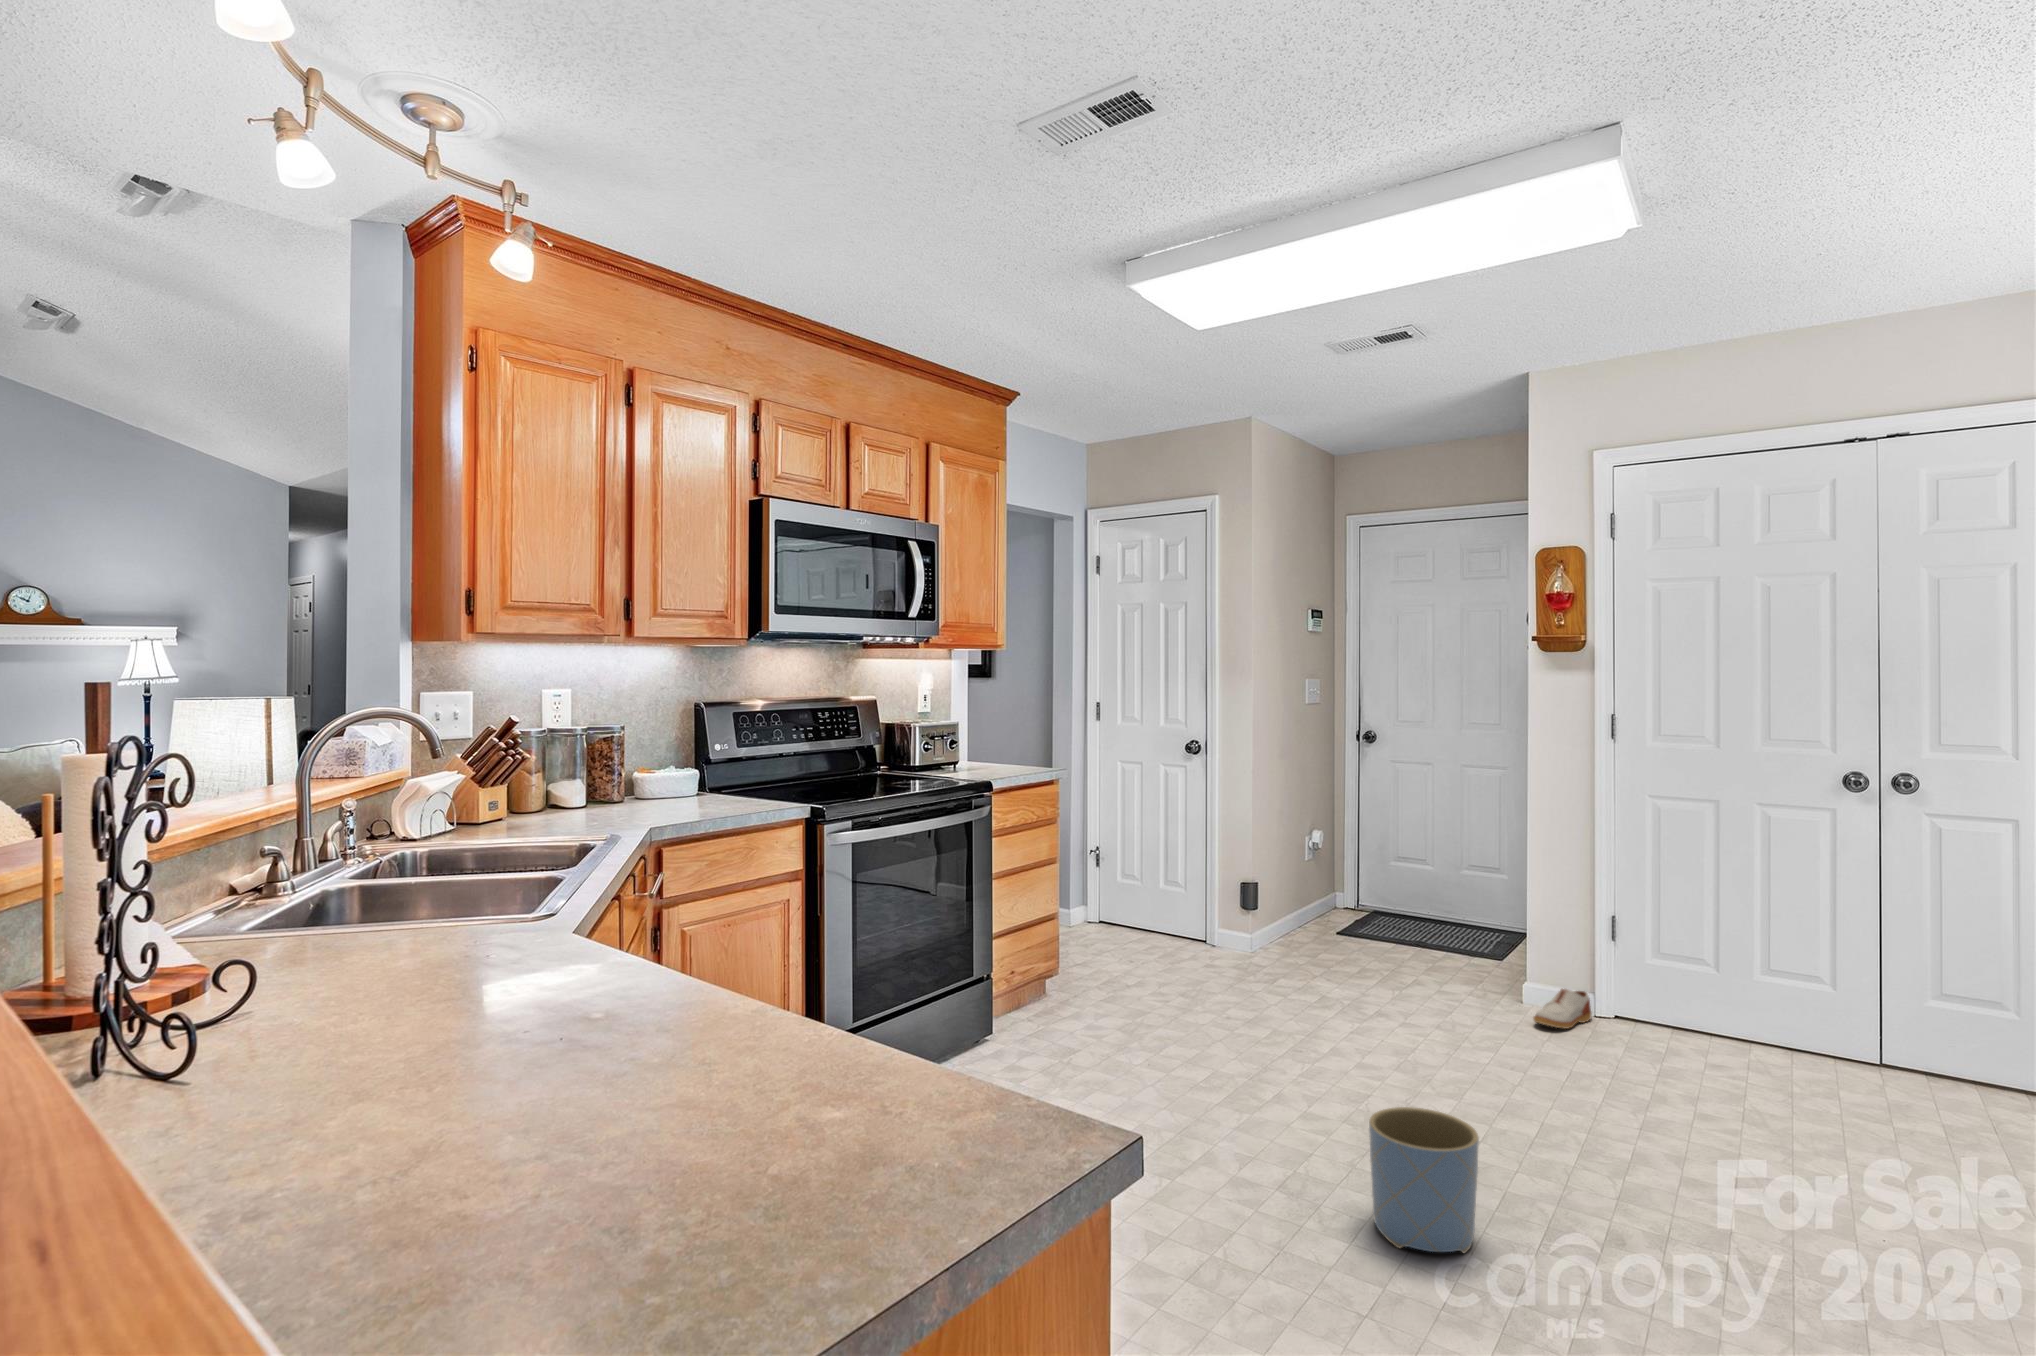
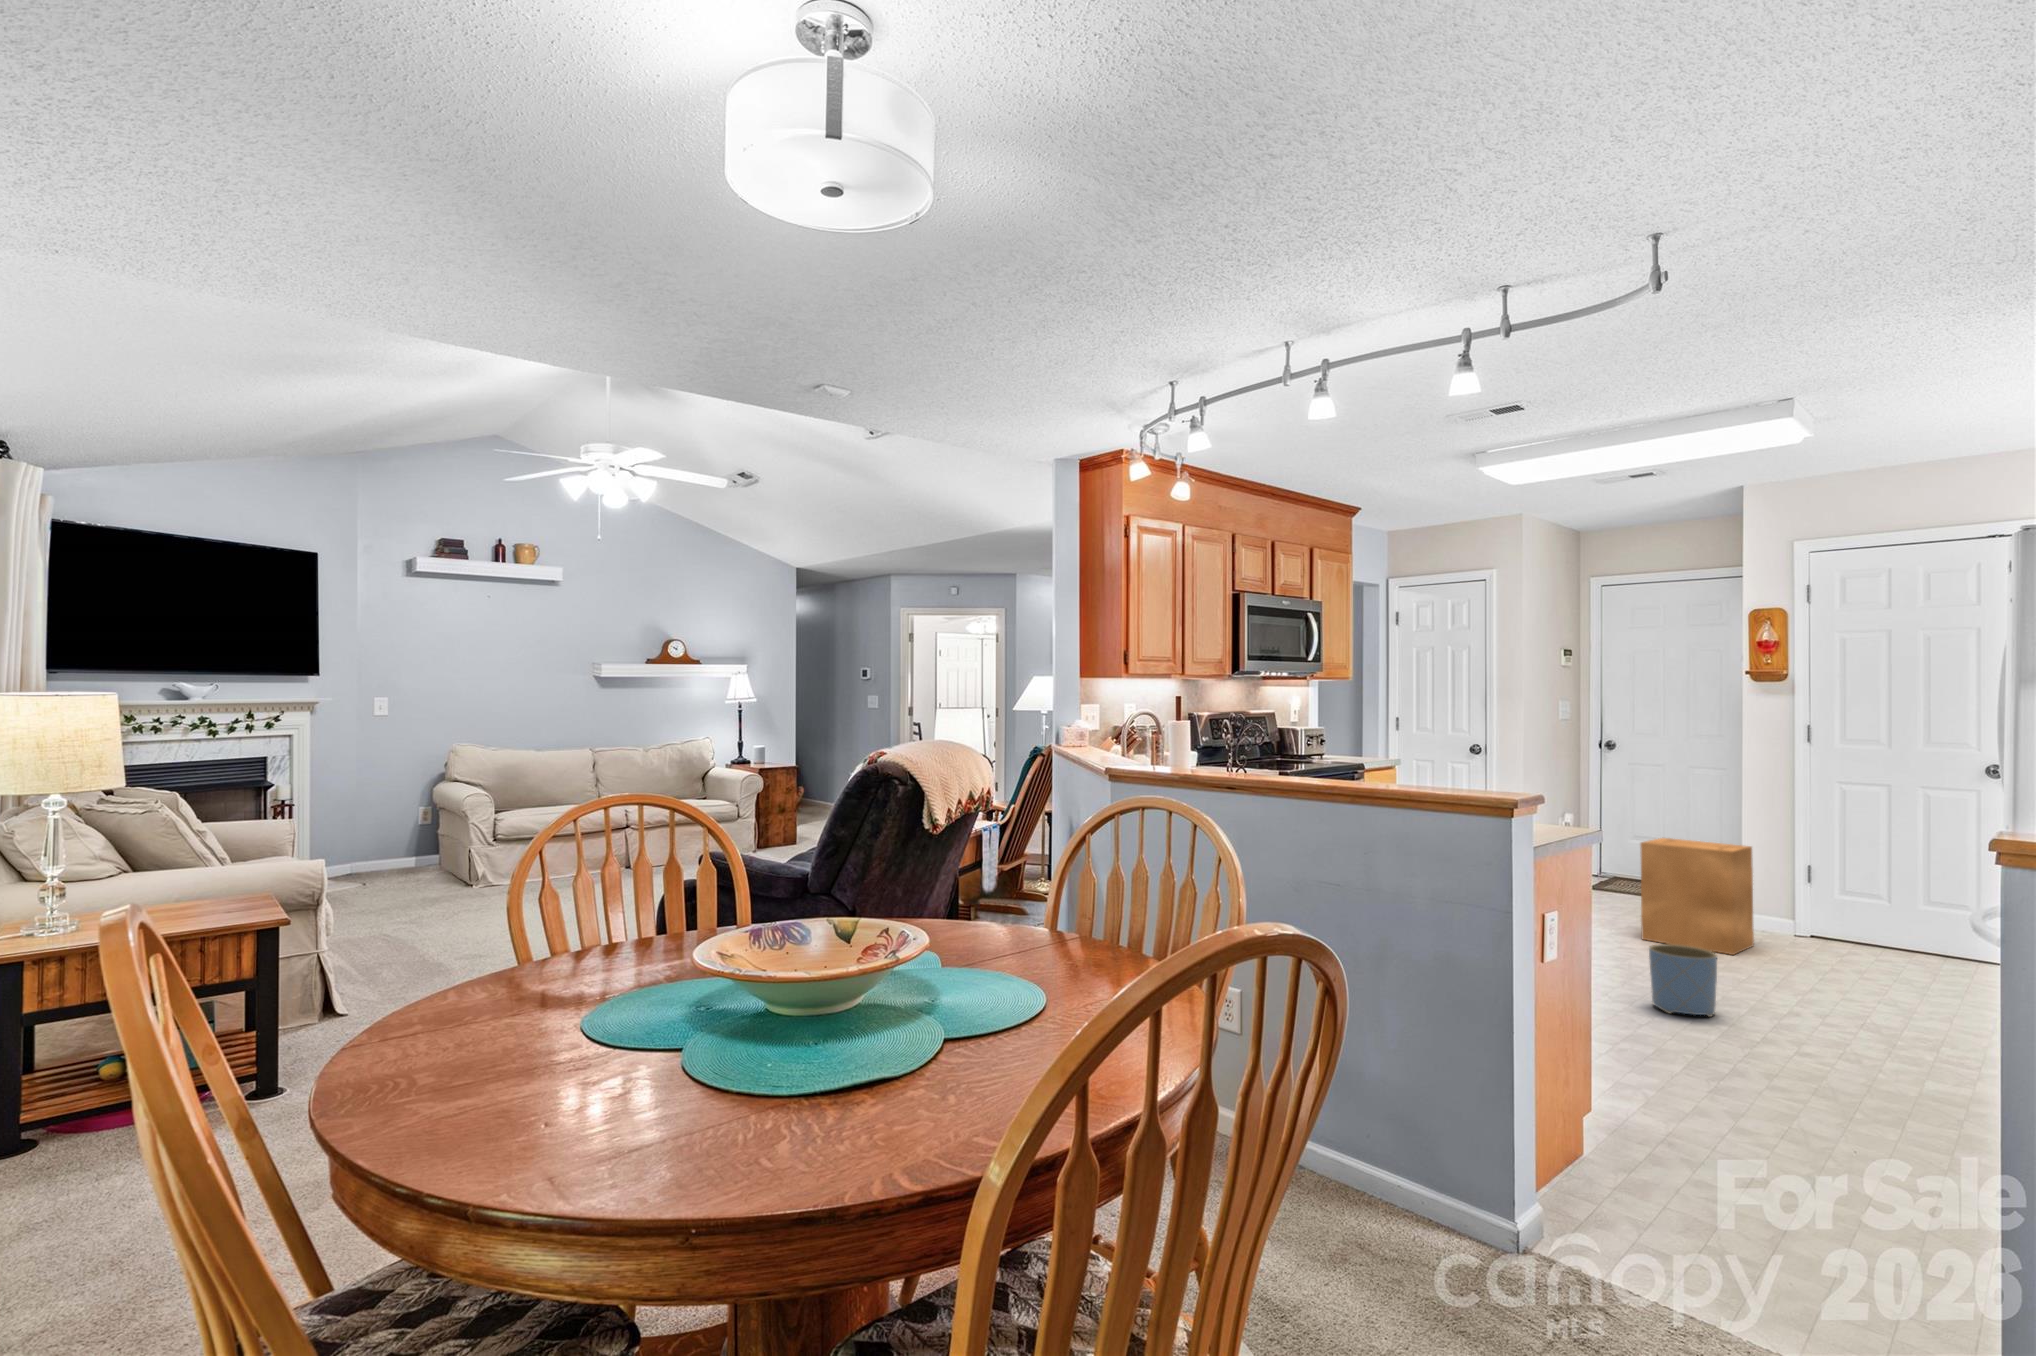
cardboard box: none [1385,880,1537,1068] -> present [1640,838,1754,955]
shoe: present [1533,988,1591,1028] -> none [1750,914,1795,940]

